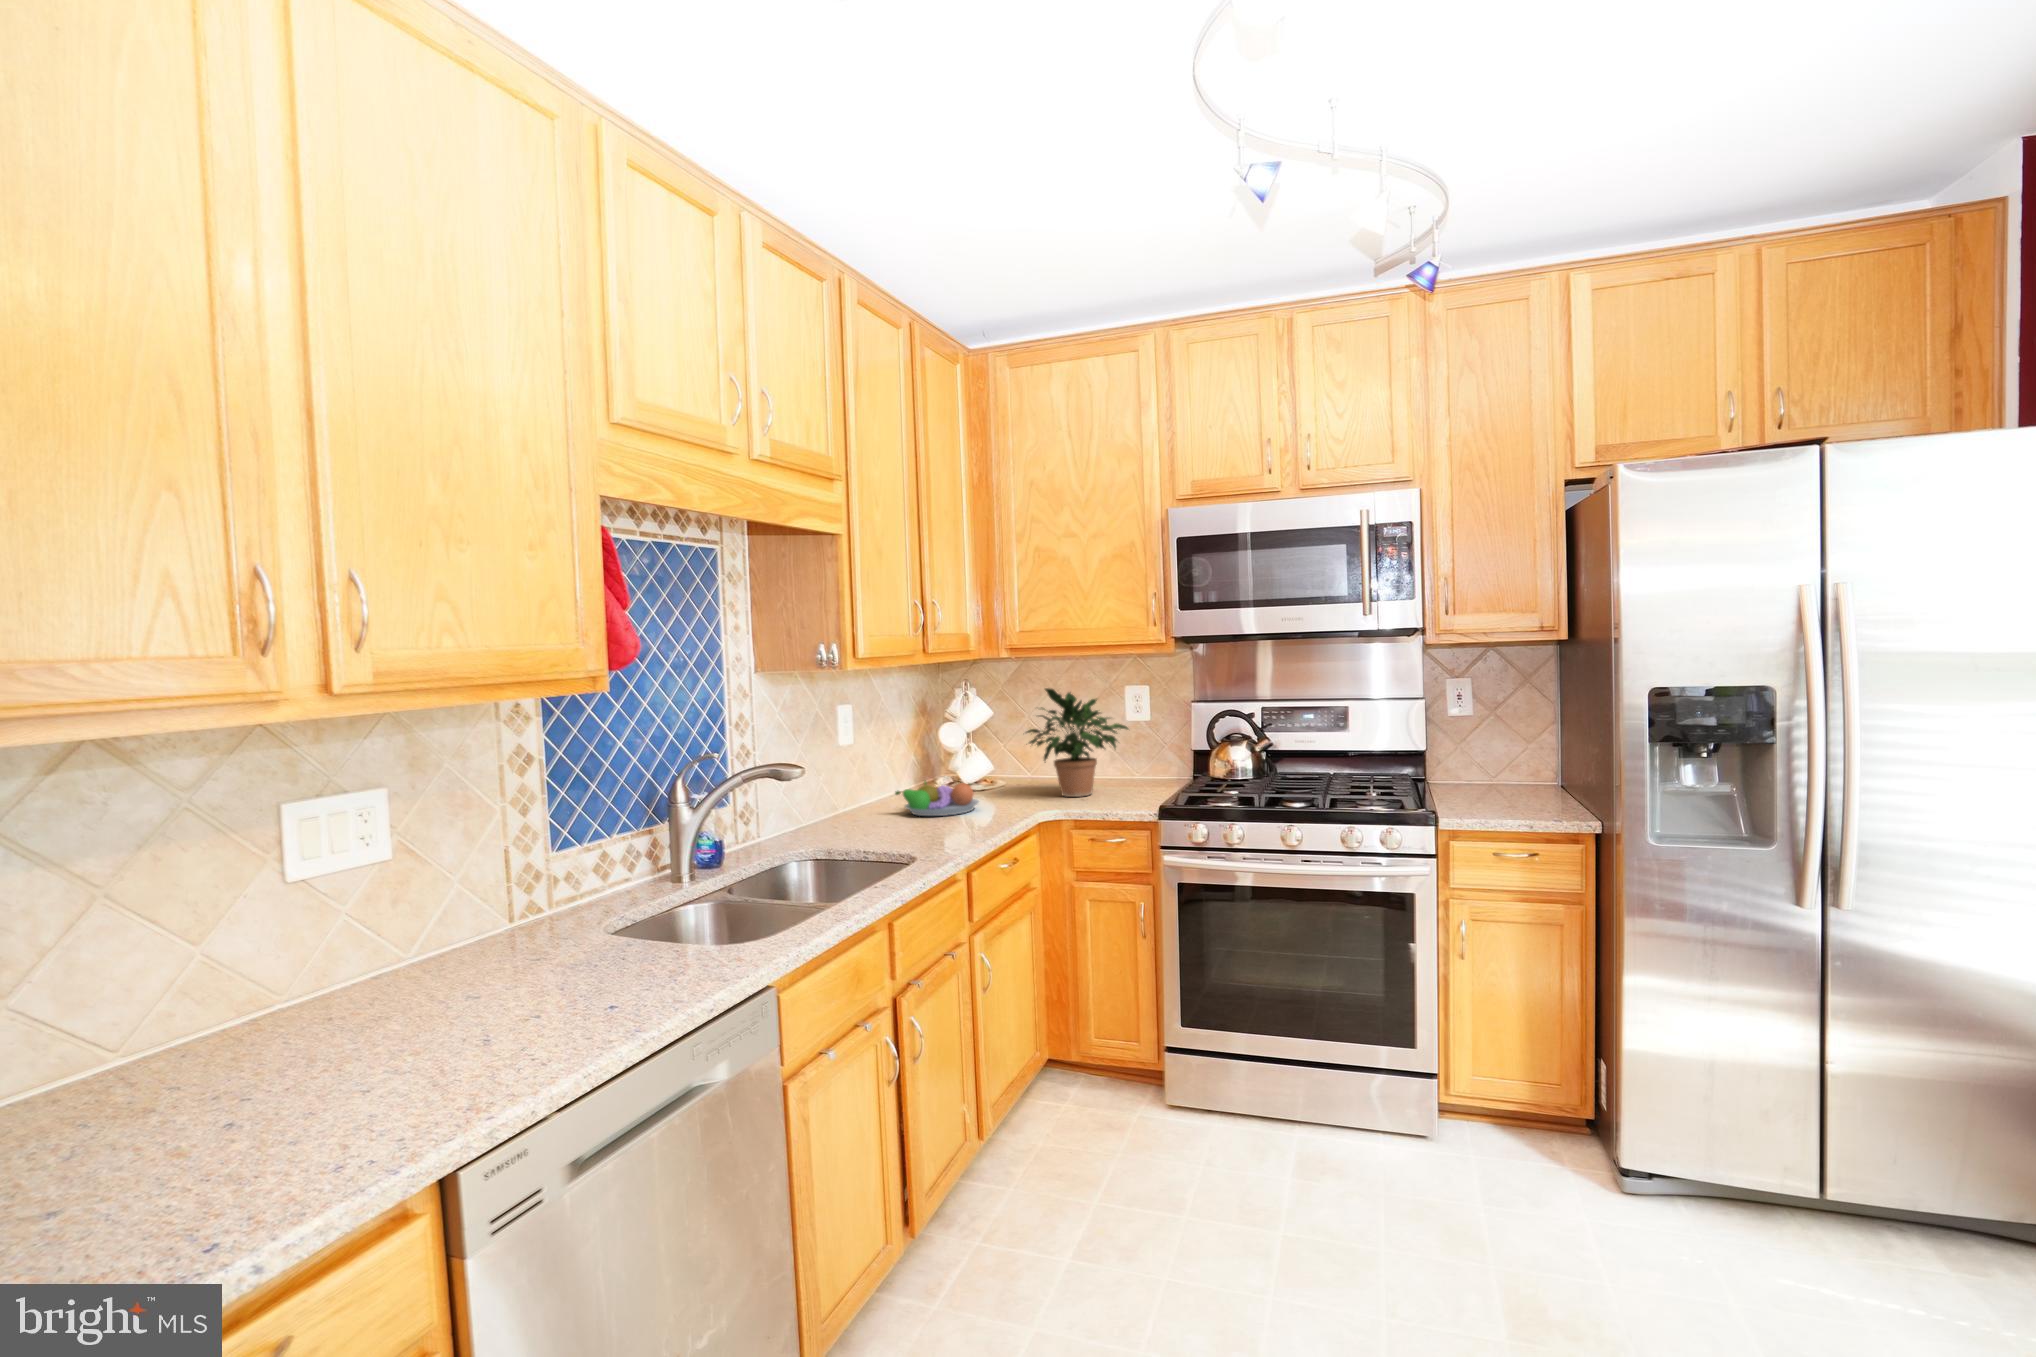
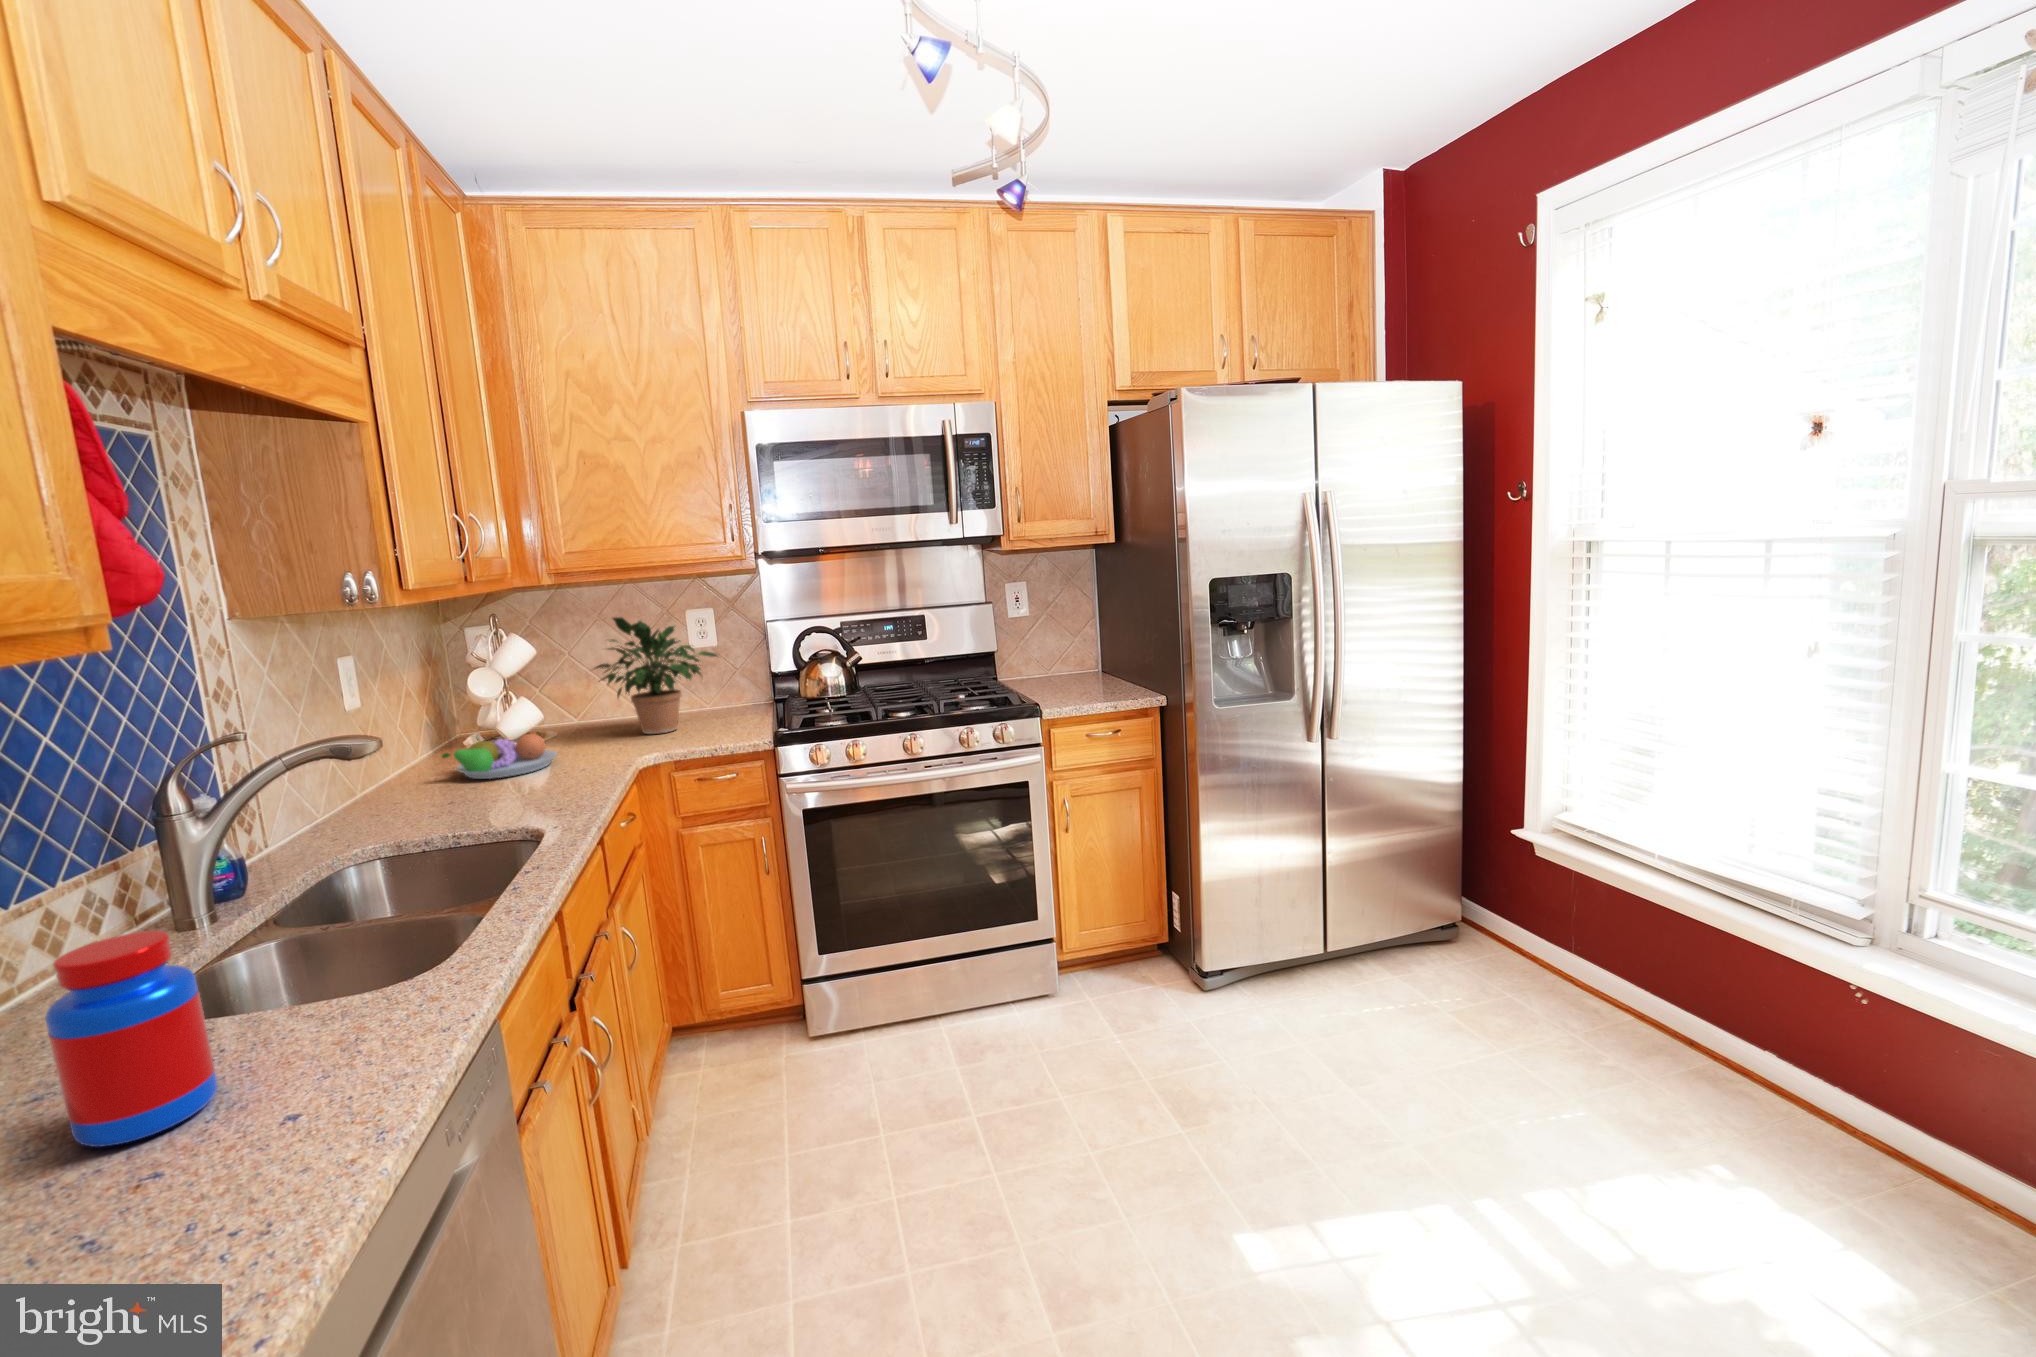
jar: none [518,857,598,987] -> present [45,930,217,1147]

